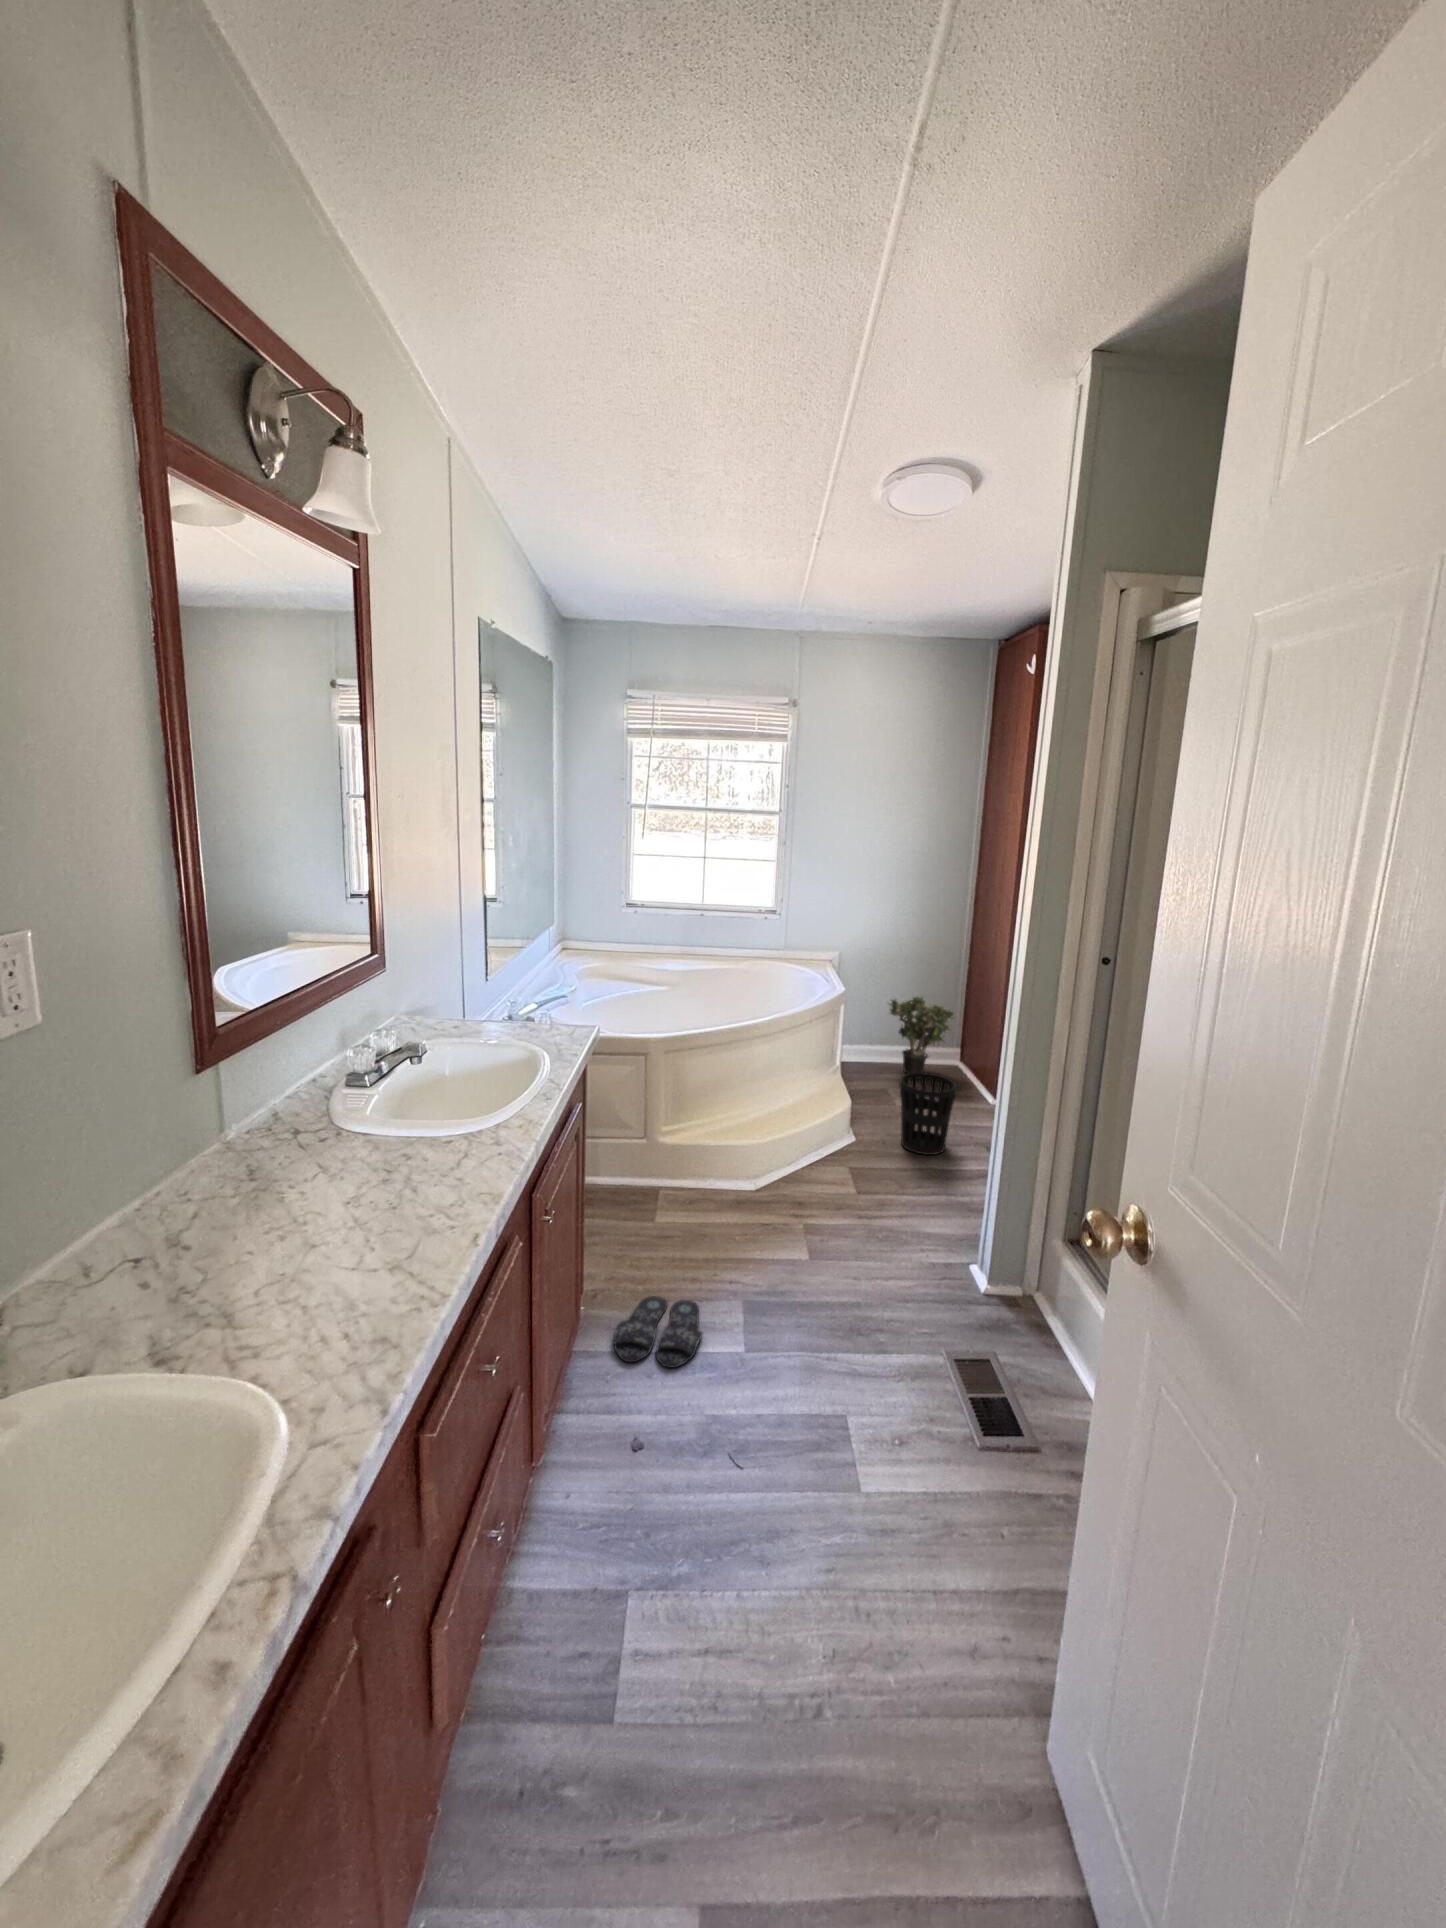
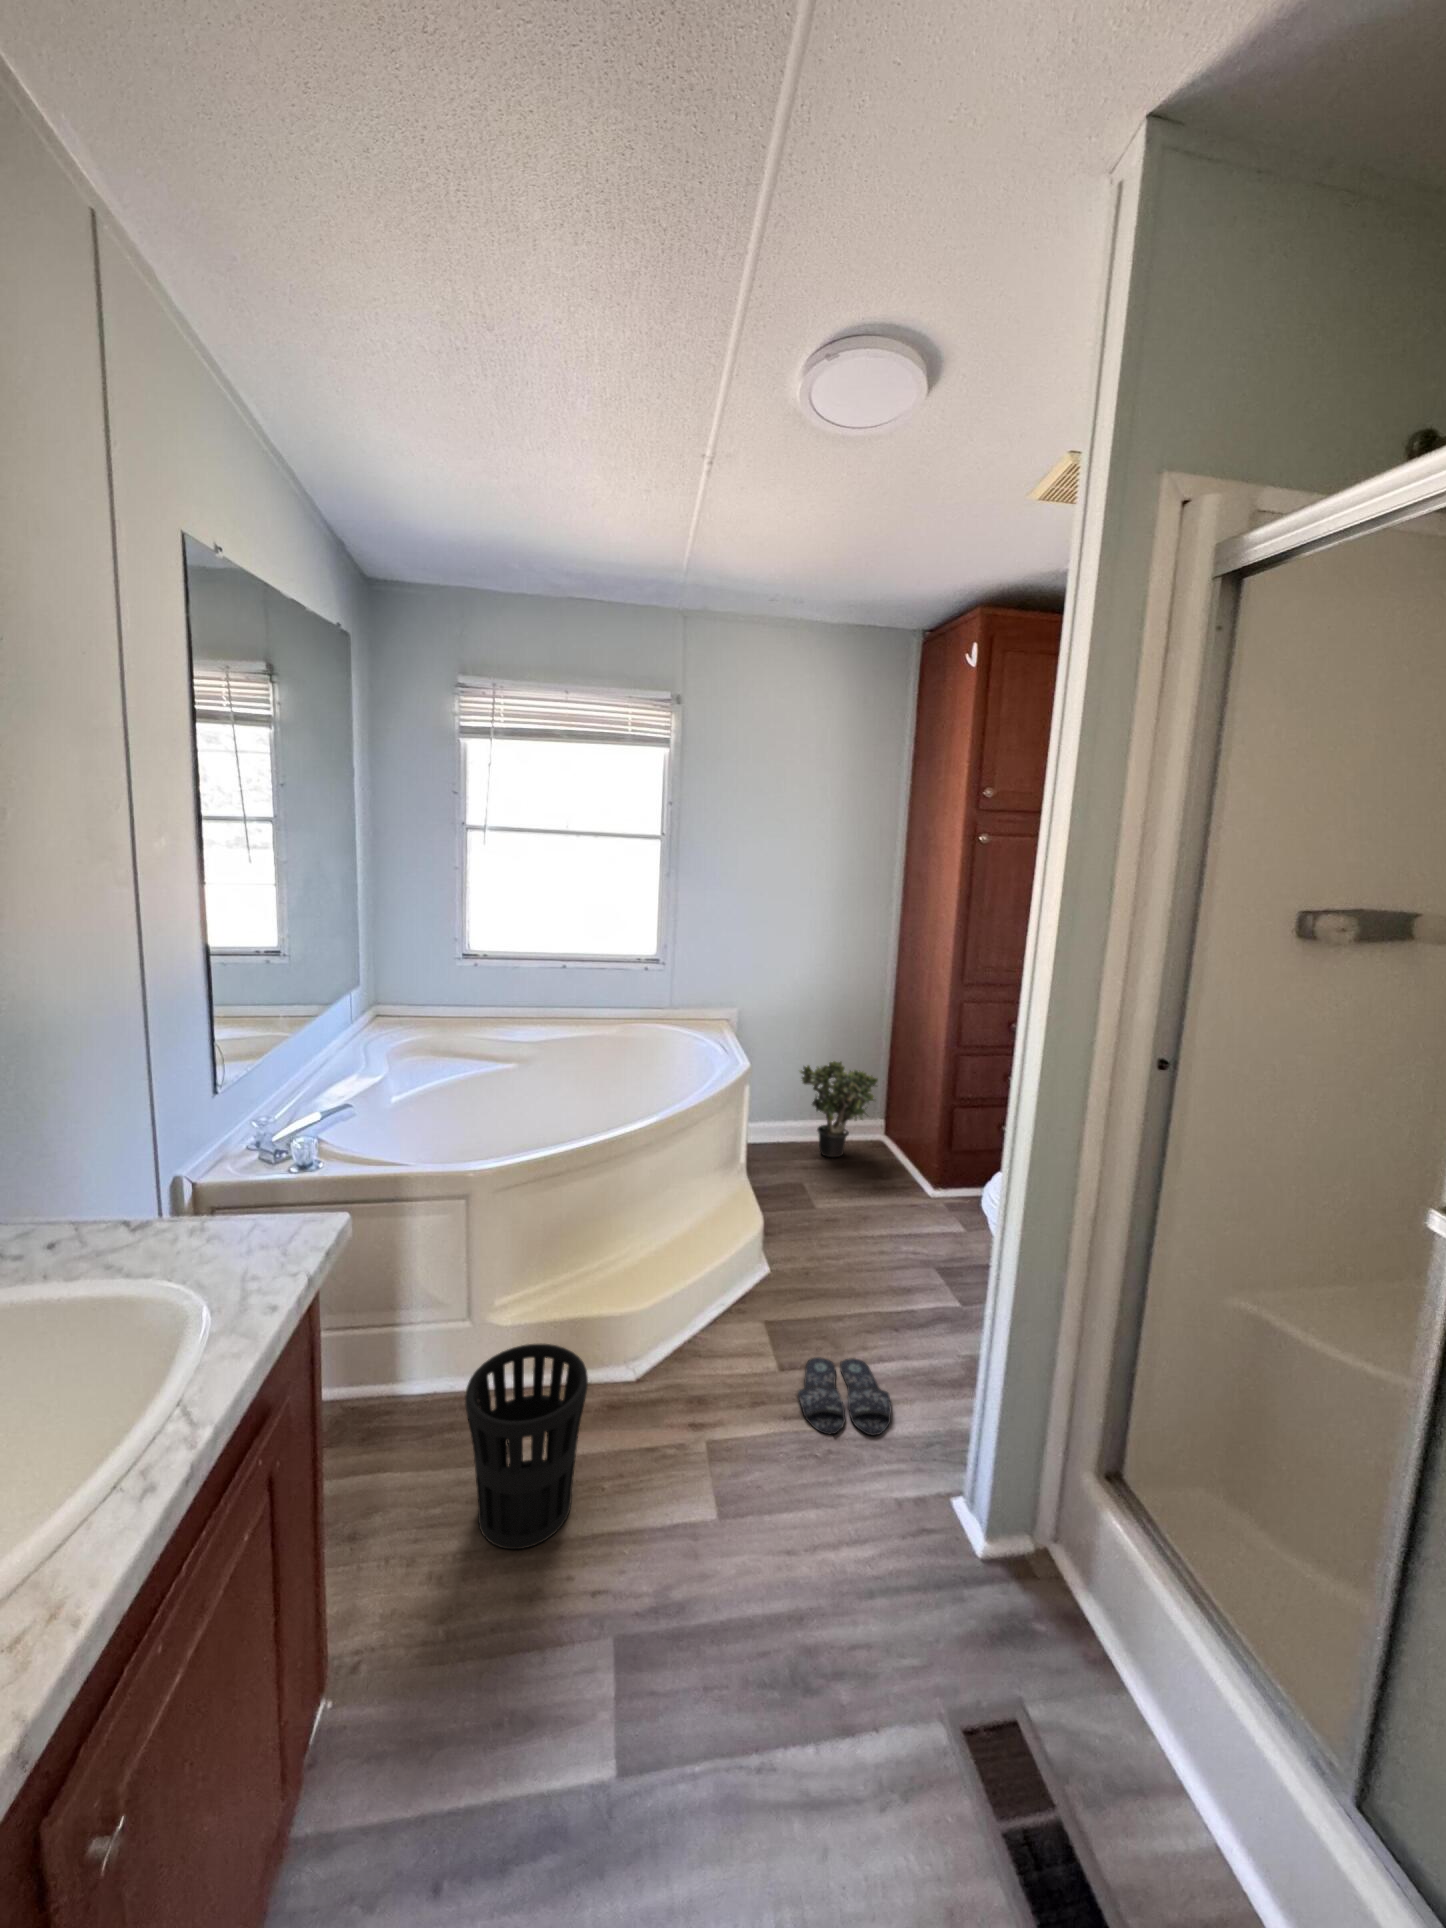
wastebasket: present [899,1072,957,1155] -> present [465,1344,588,1549]
slippers: present [614,1296,703,1368] -> present [798,1357,891,1435]

